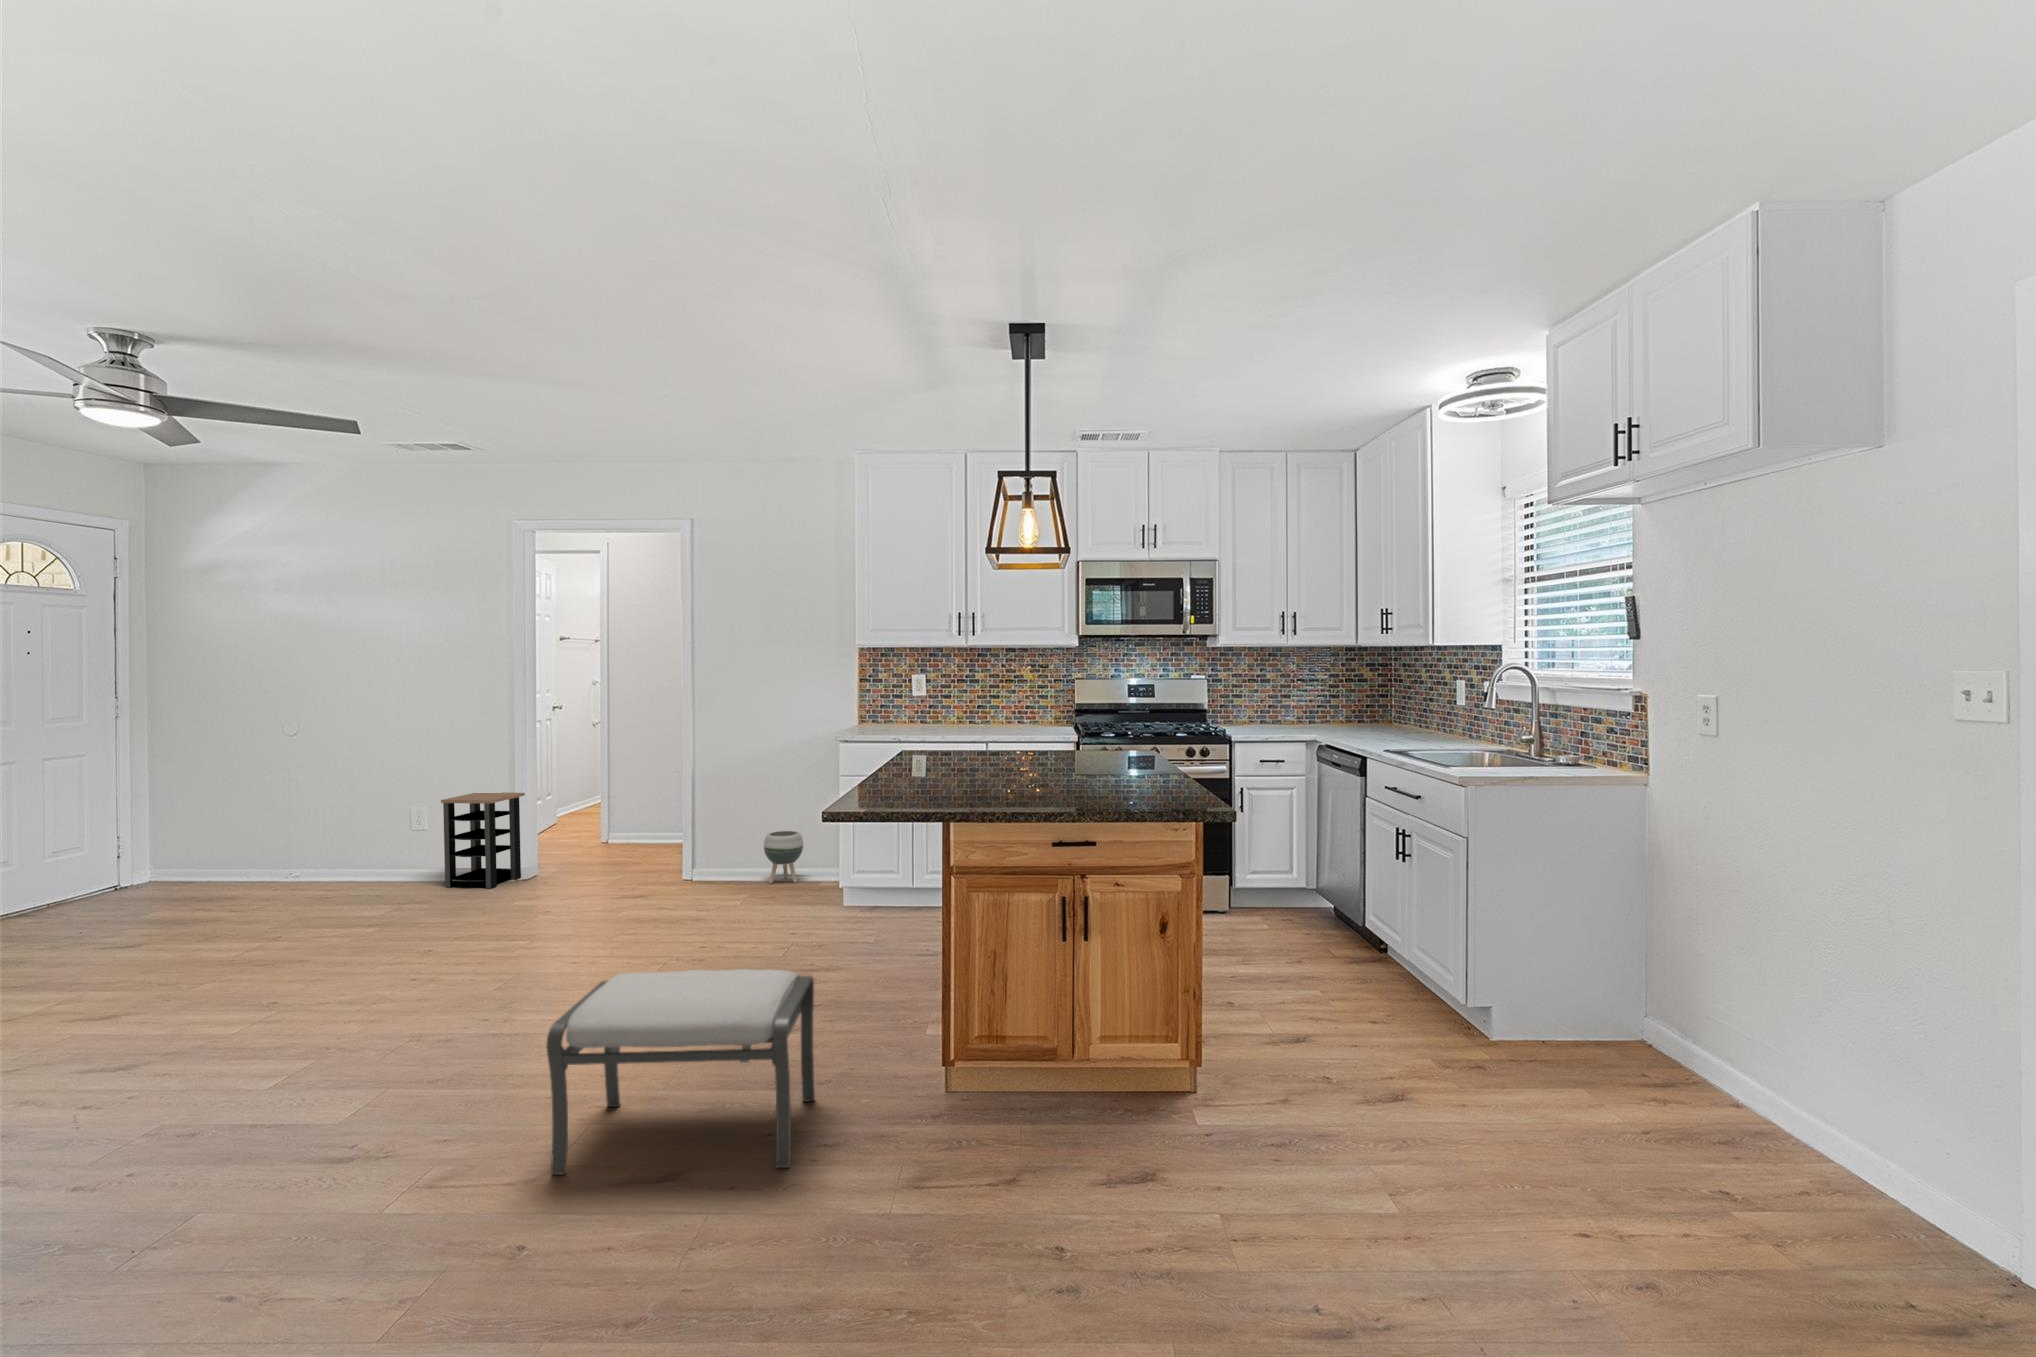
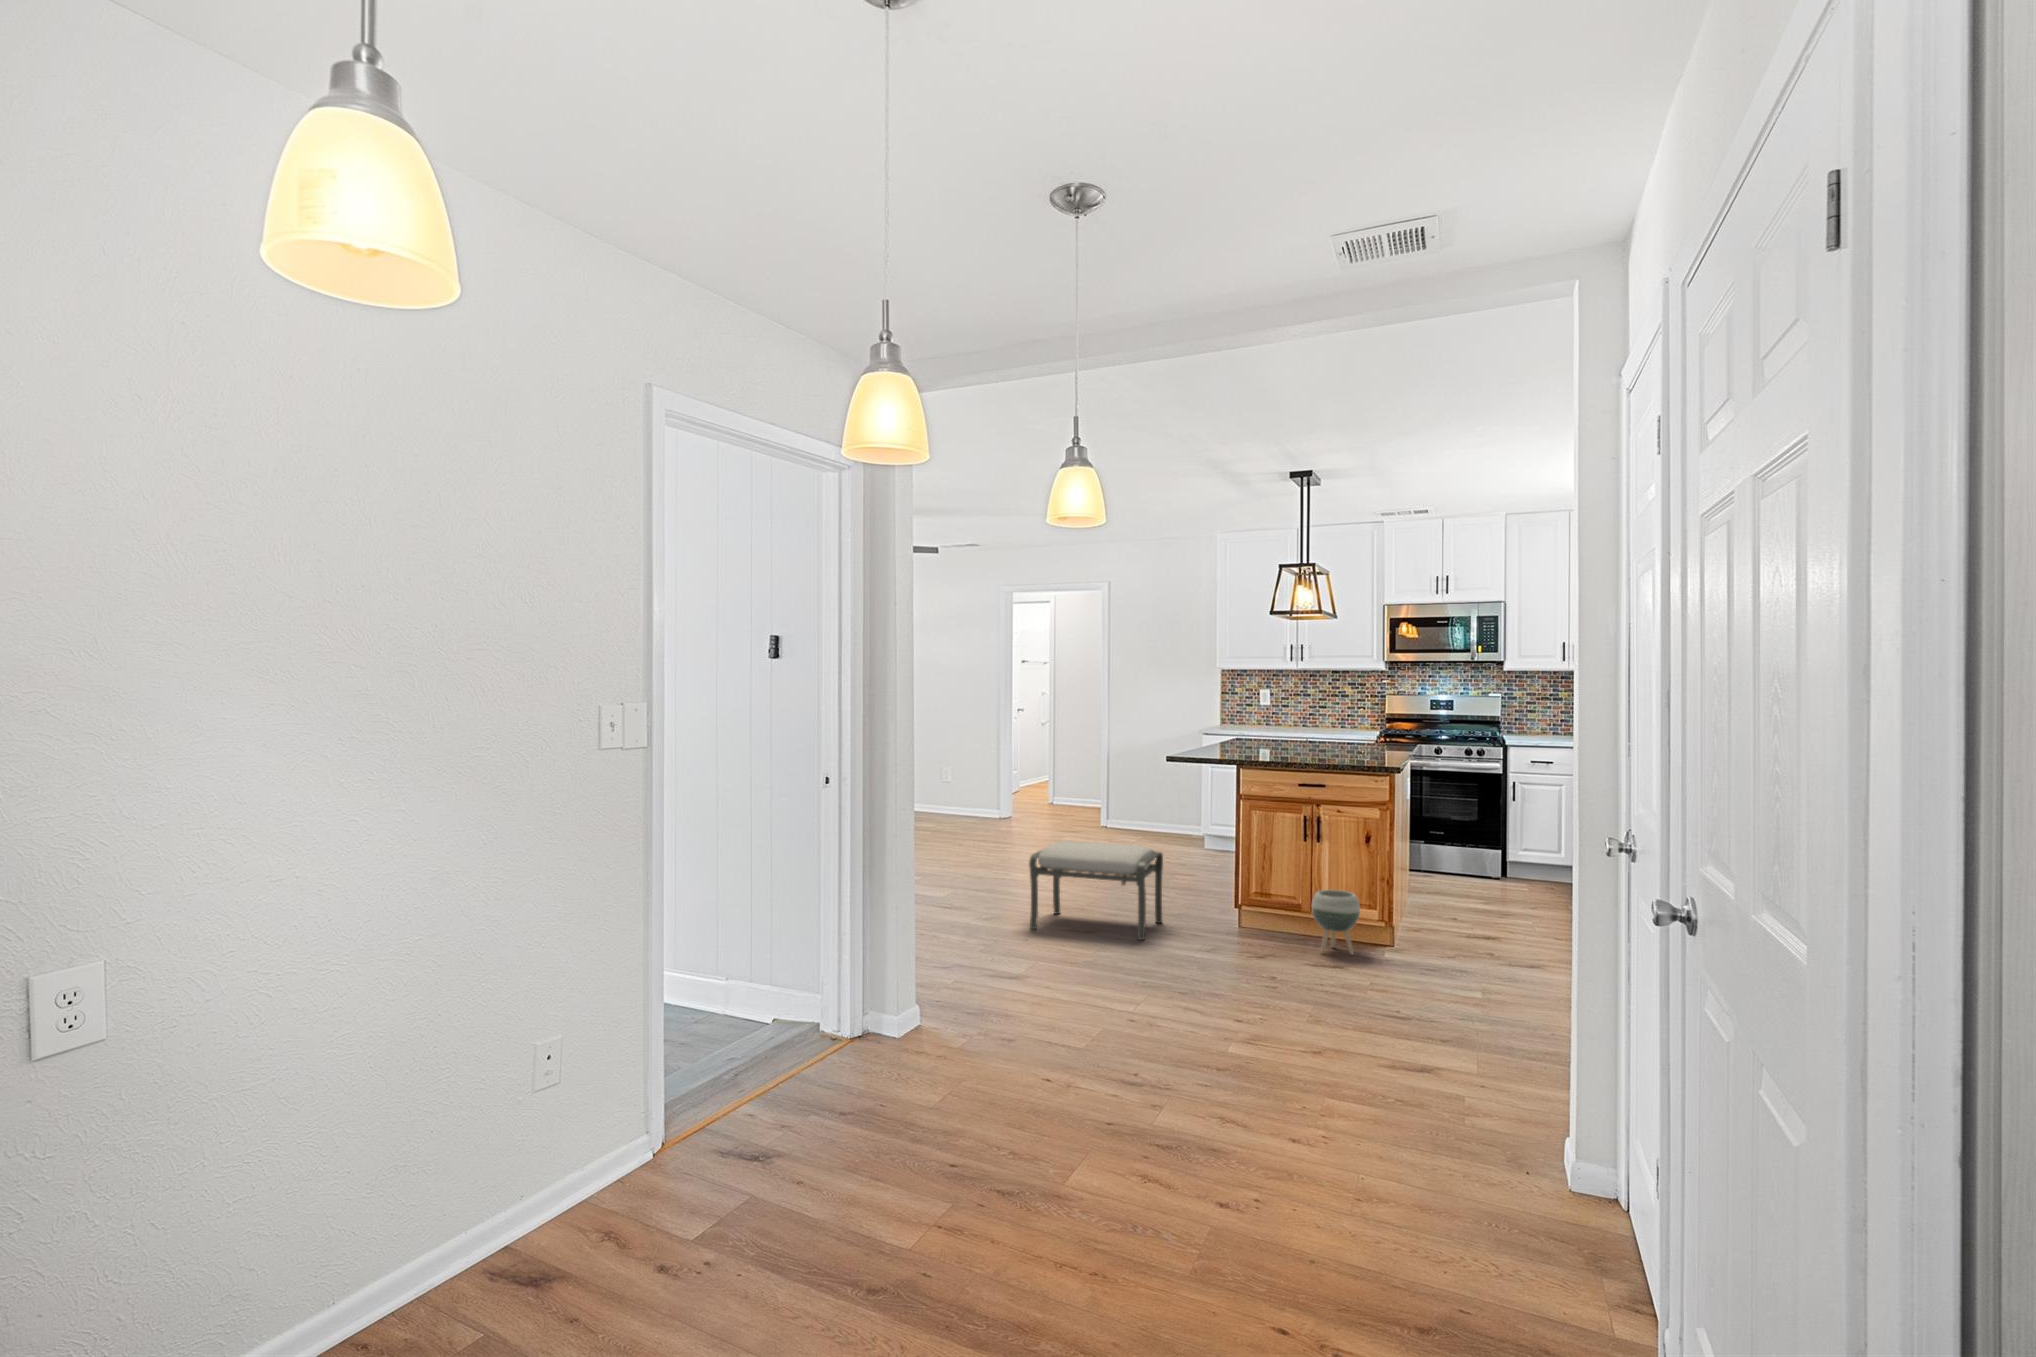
side table: present [441,792,525,888] -> none [946,764,994,826]
planter: present [764,831,803,883] -> present [1311,890,1360,955]

